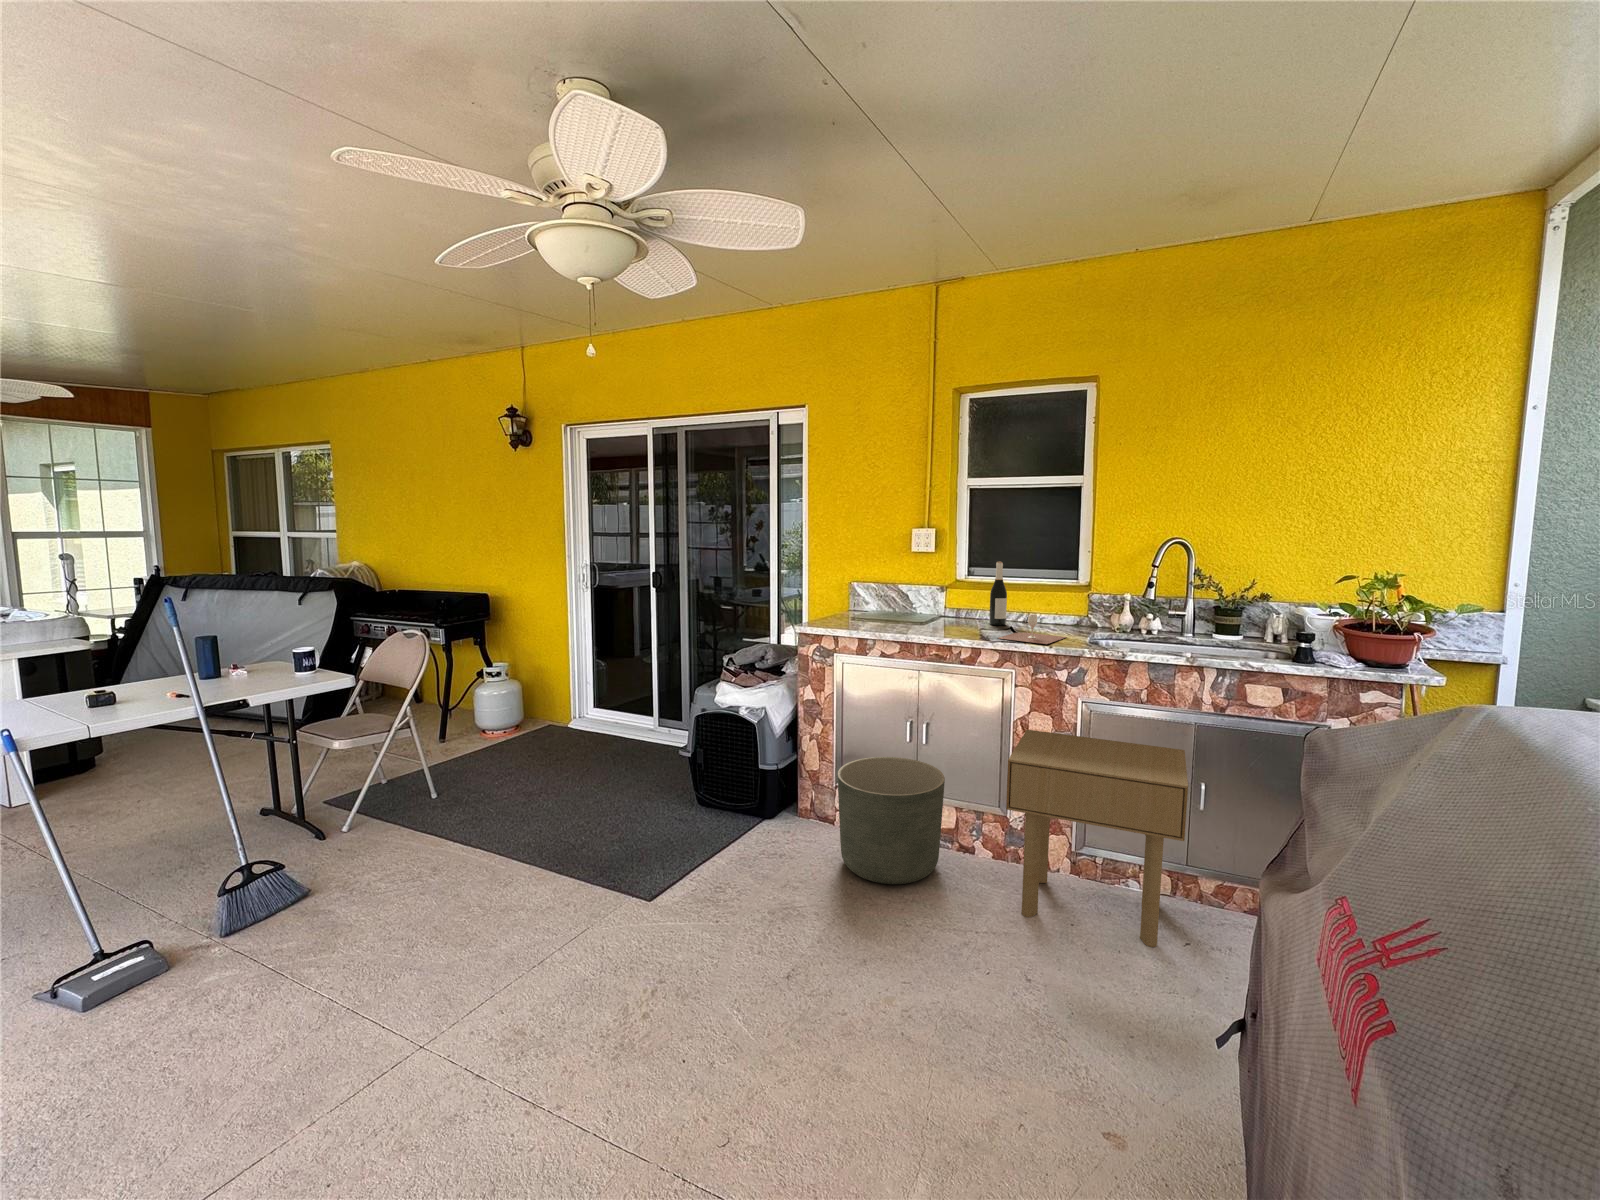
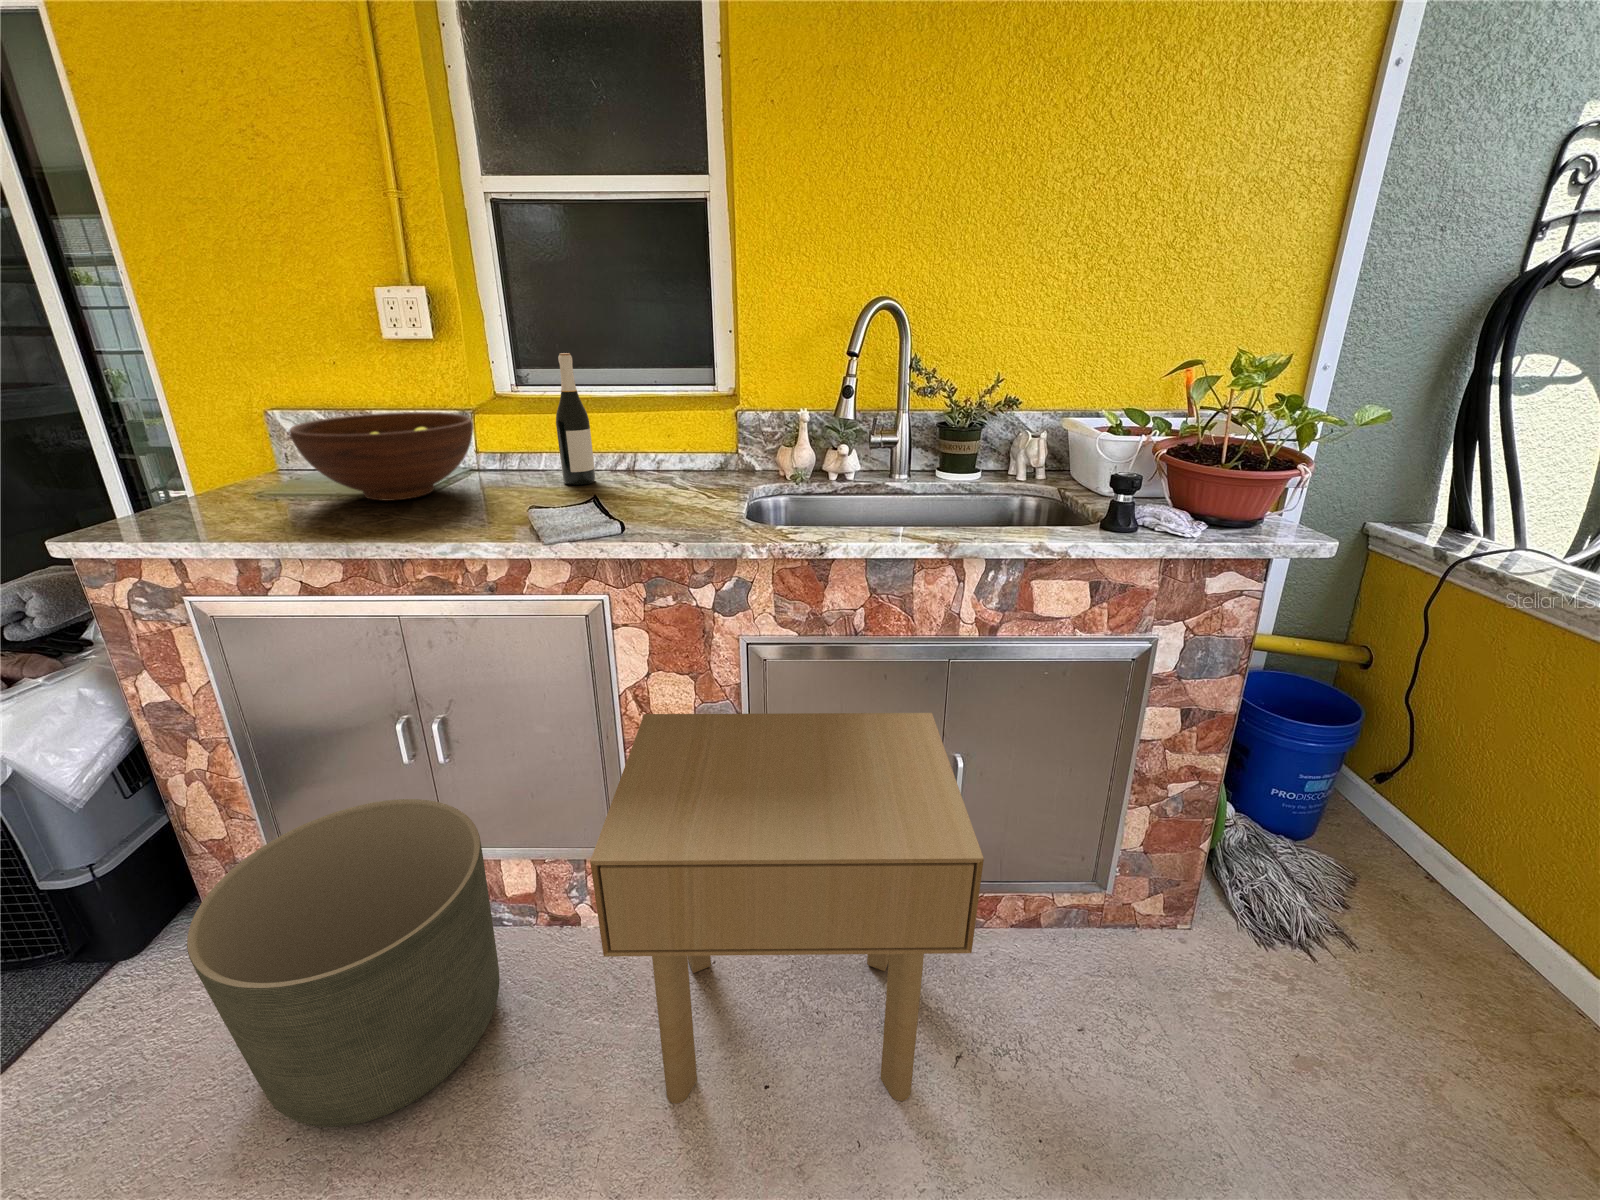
fruit bowl: none [879,586,952,624] -> present [289,412,473,501]
wine glass: present [999,615,1066,644] -> none [566,465,707,531]

